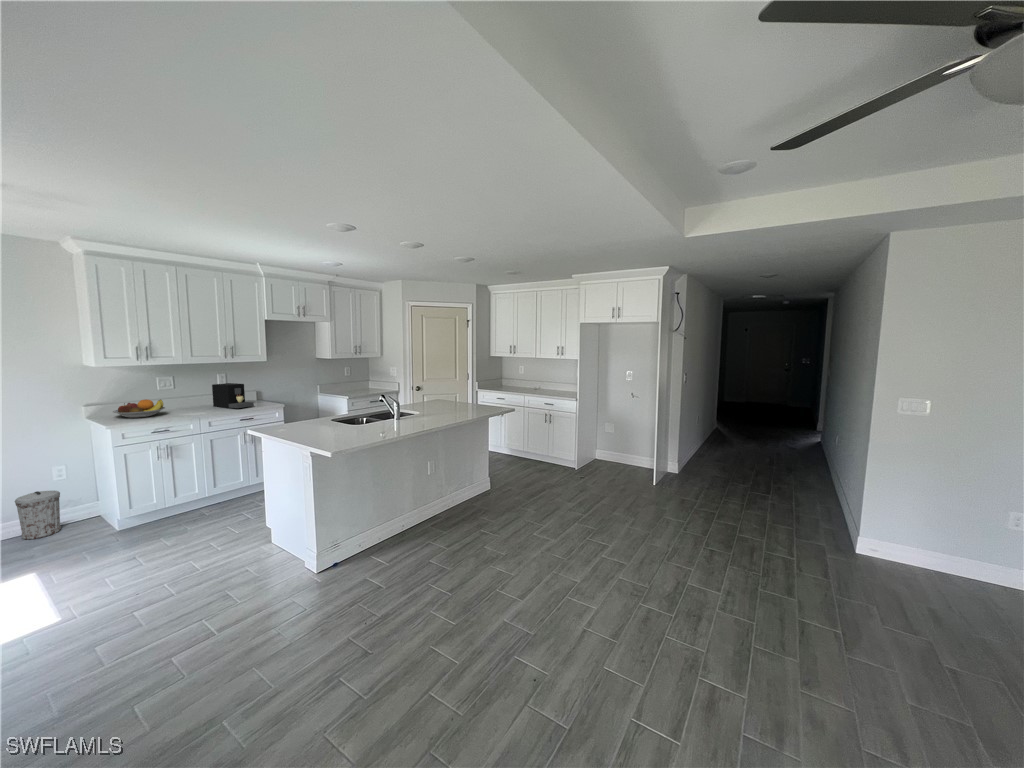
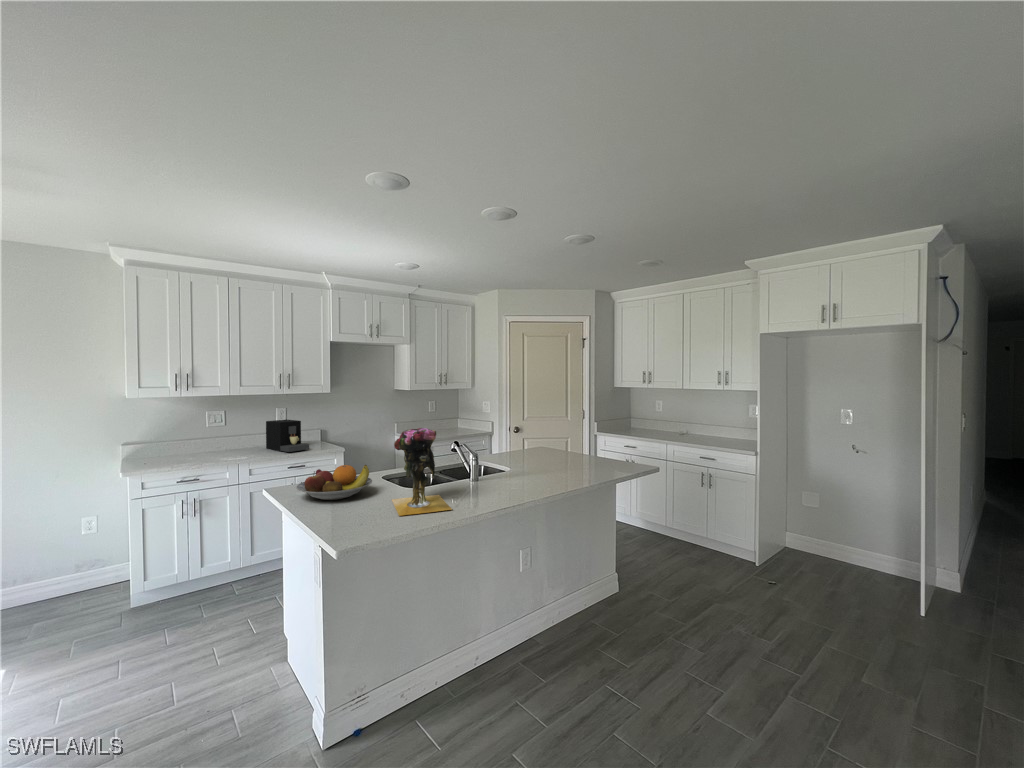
vase: none [347,385,390,437] -> present [392,428,452,516]
fruit bowl: present [113,399,165,418] -> present [296,465,372,500]
trash can: present [15,490,61,540] -> none [34,547,85,609]

